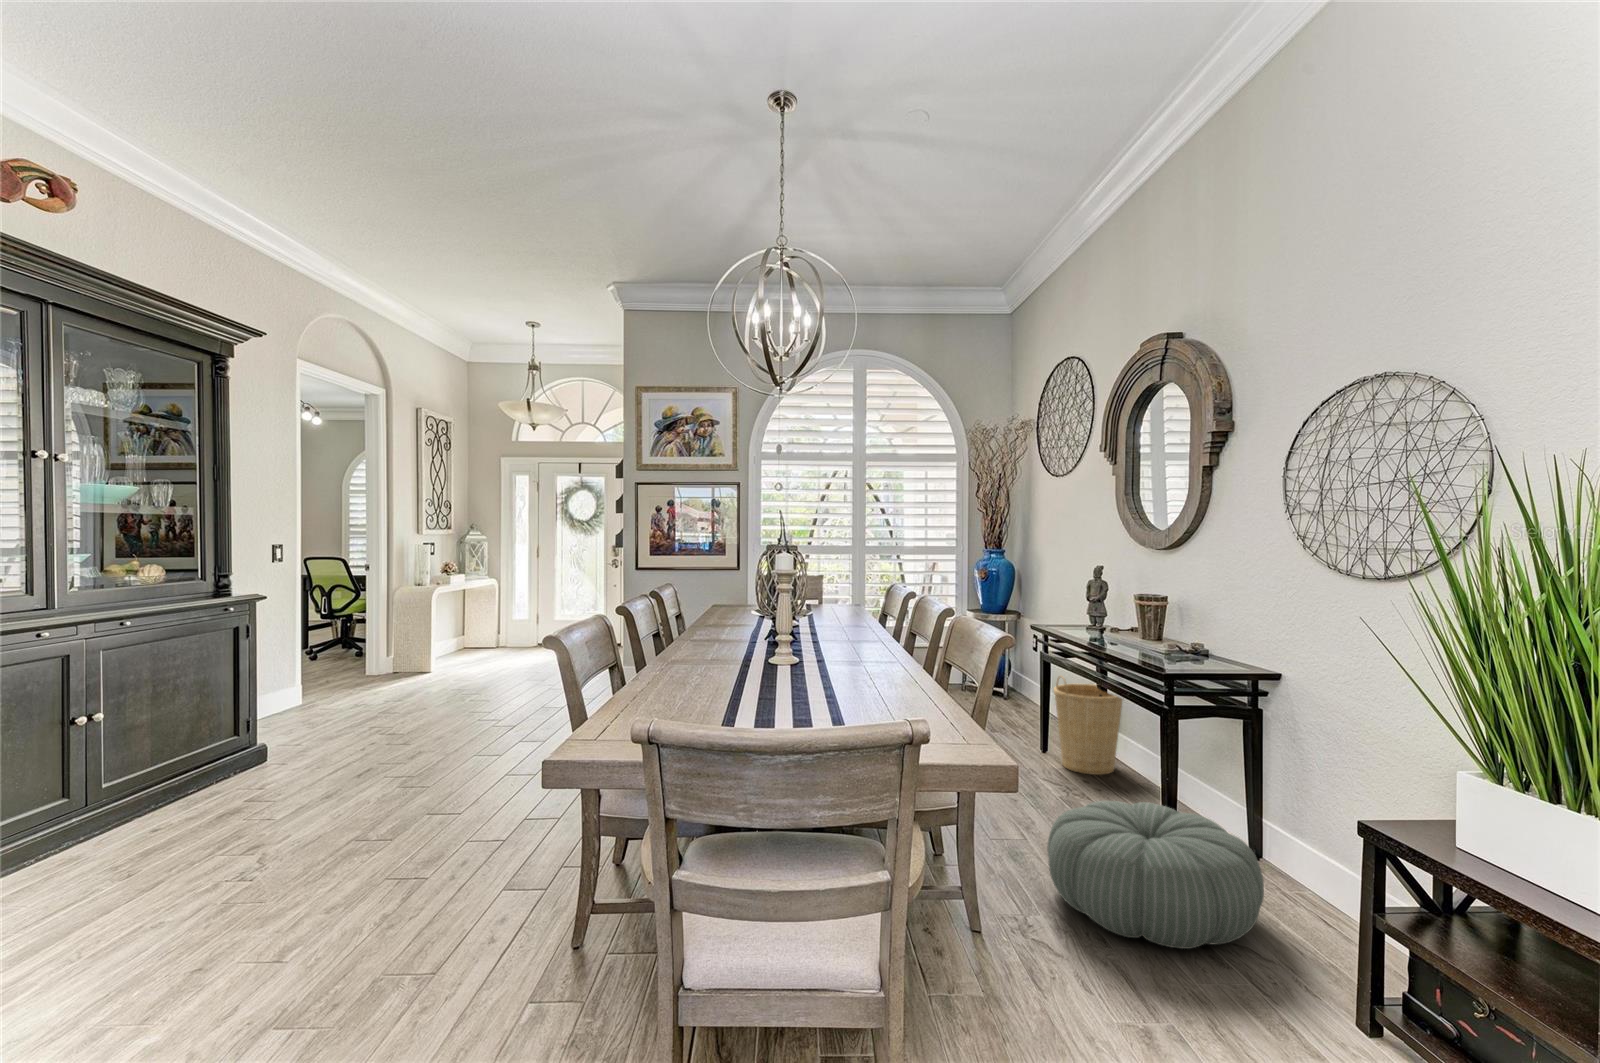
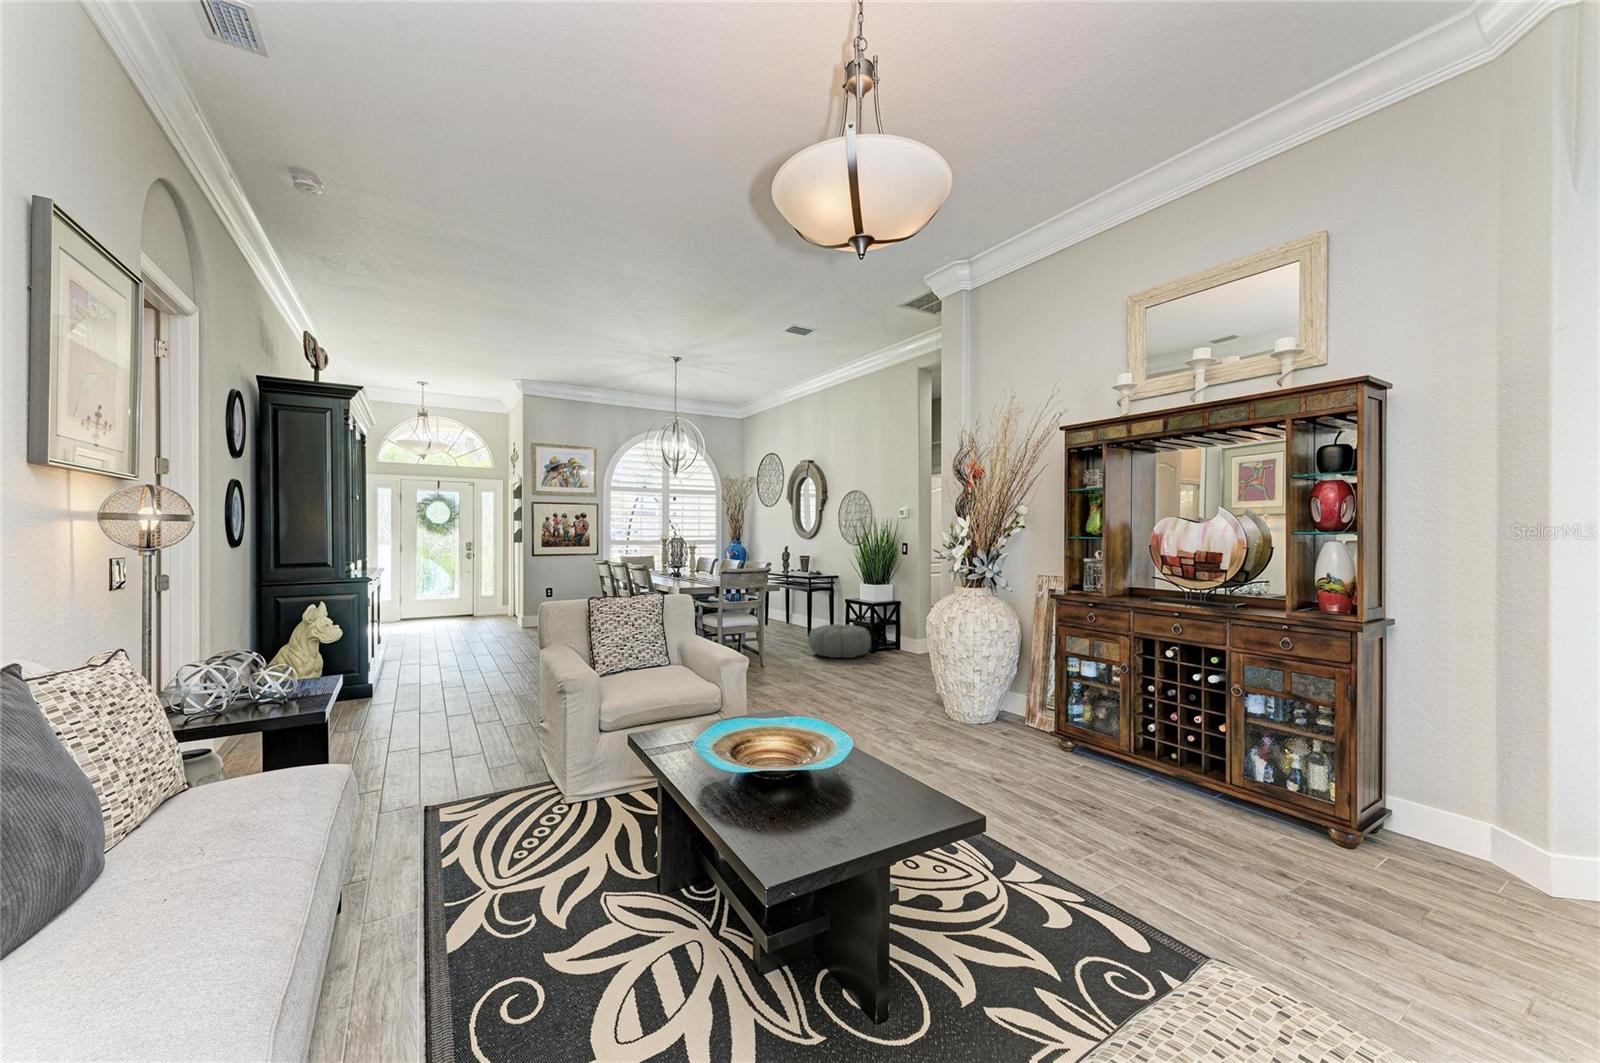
basket: present [1054,676,1122,775] -> none [785,593,813,633]

